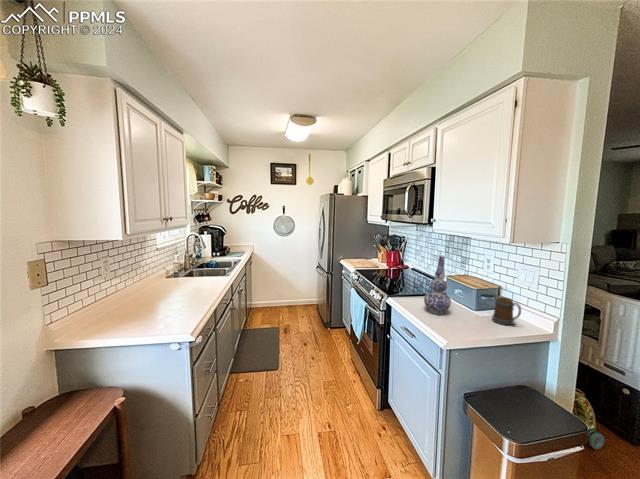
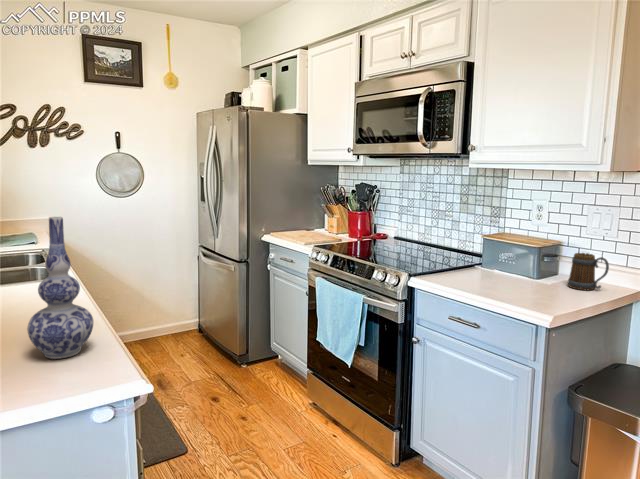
vase: present [424,255,451,315] -> present [27,217,93,359]

